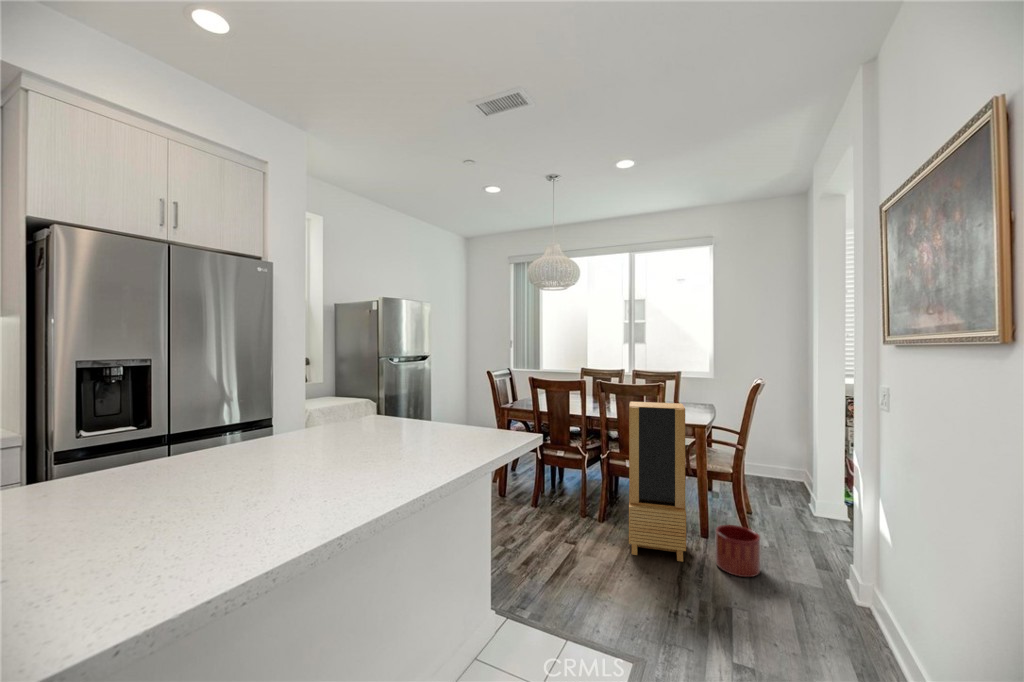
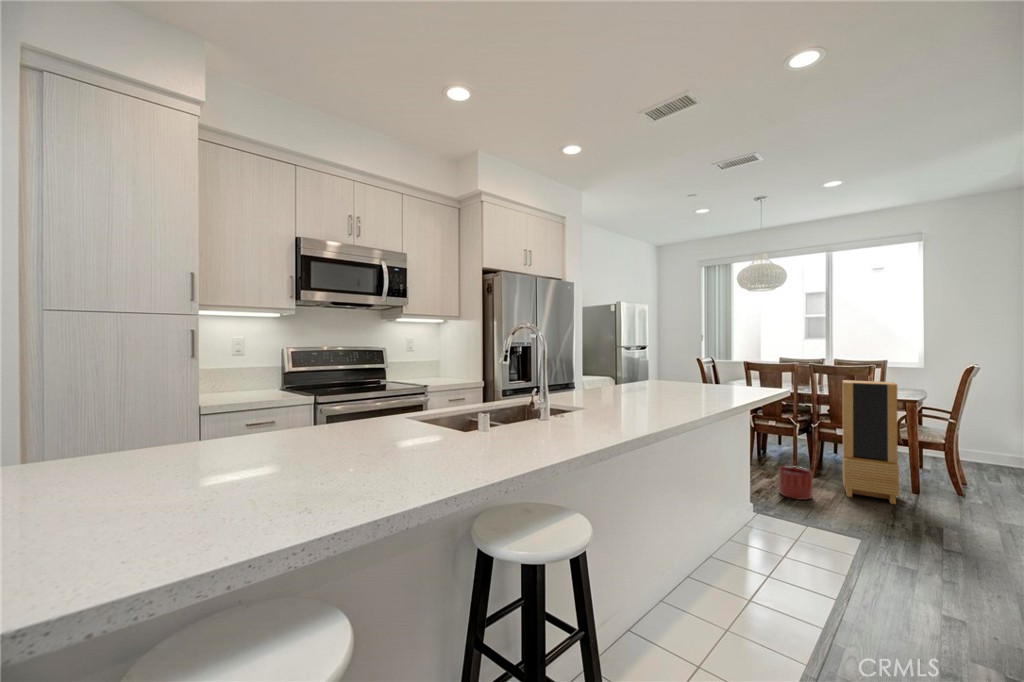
planter: present [715,525,761,577] -> present [778,466,813,500]

